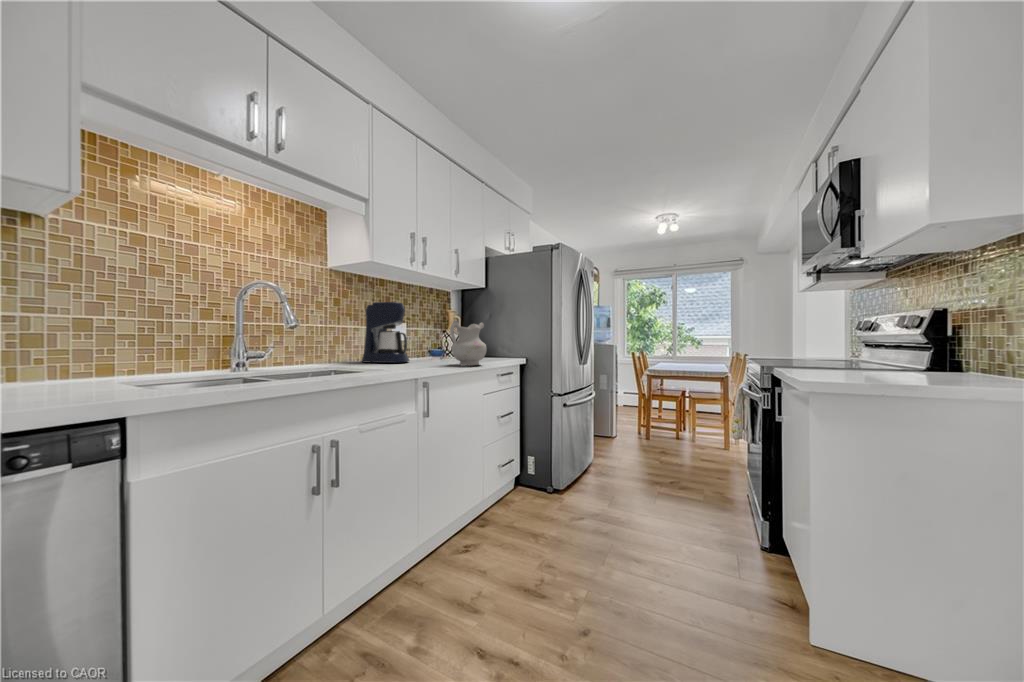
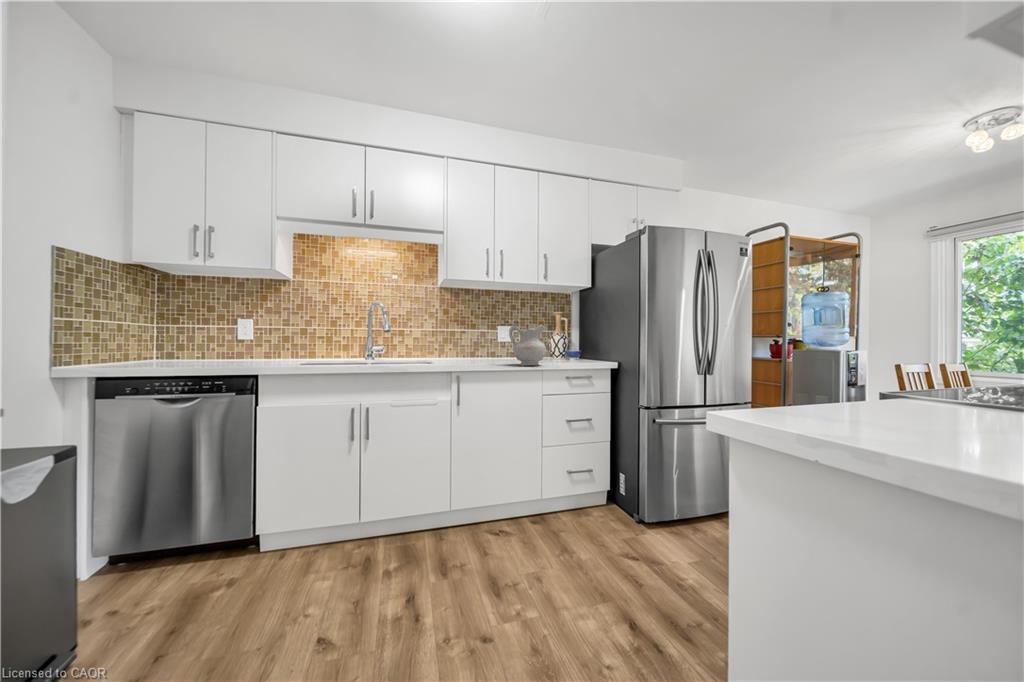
coffee maker: present [361,302,409,363] -> none [462,309,499,360]

